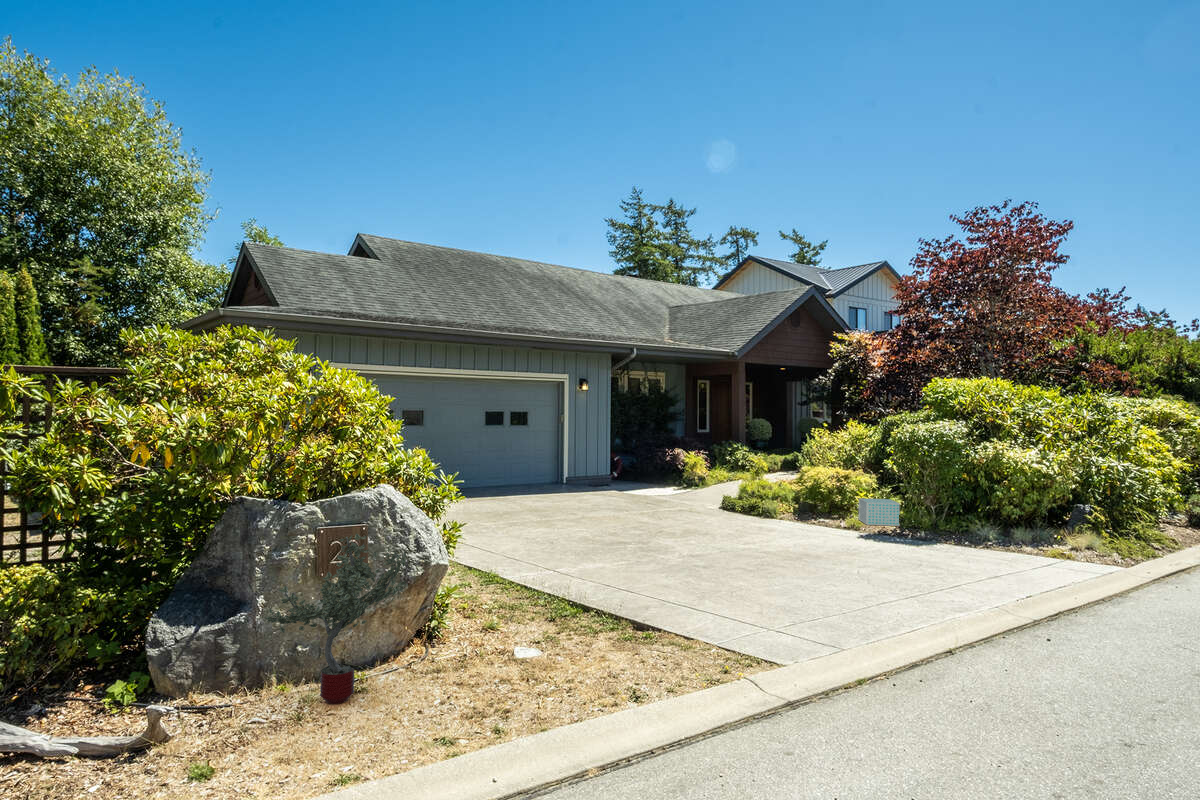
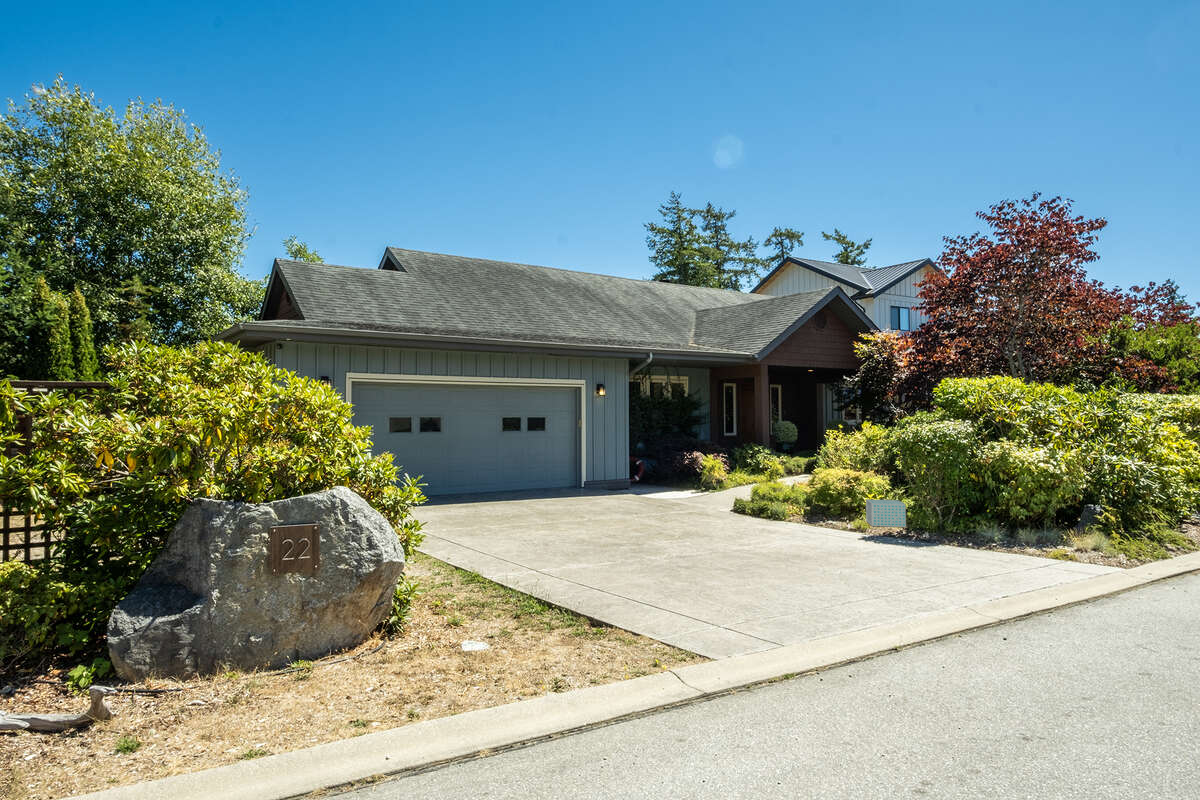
potted tree: present [265,533,406,704] -> none [209,530,348,690]

